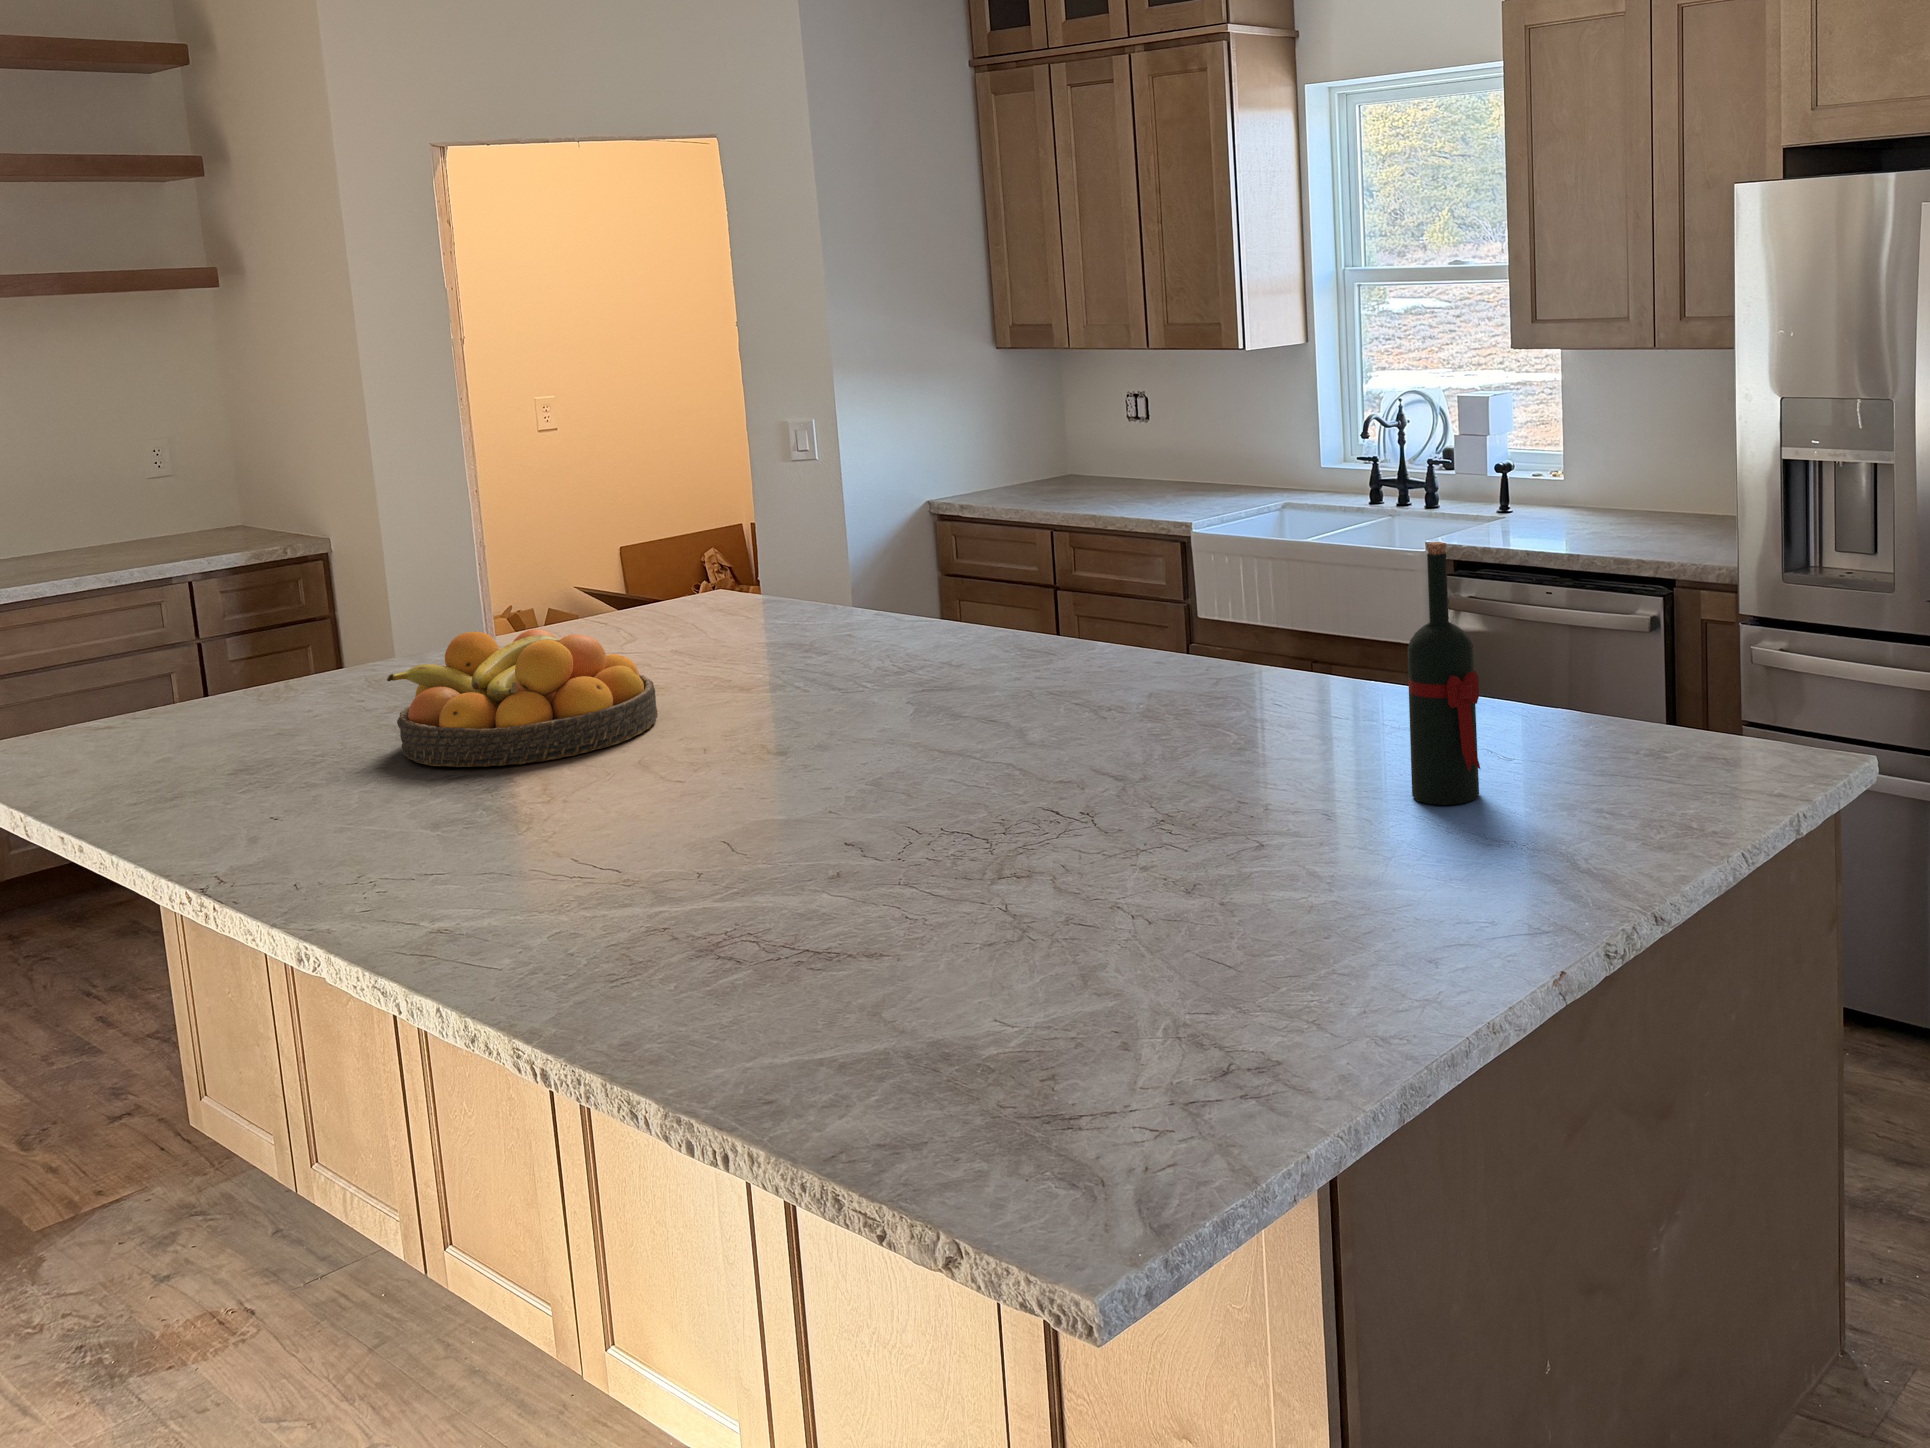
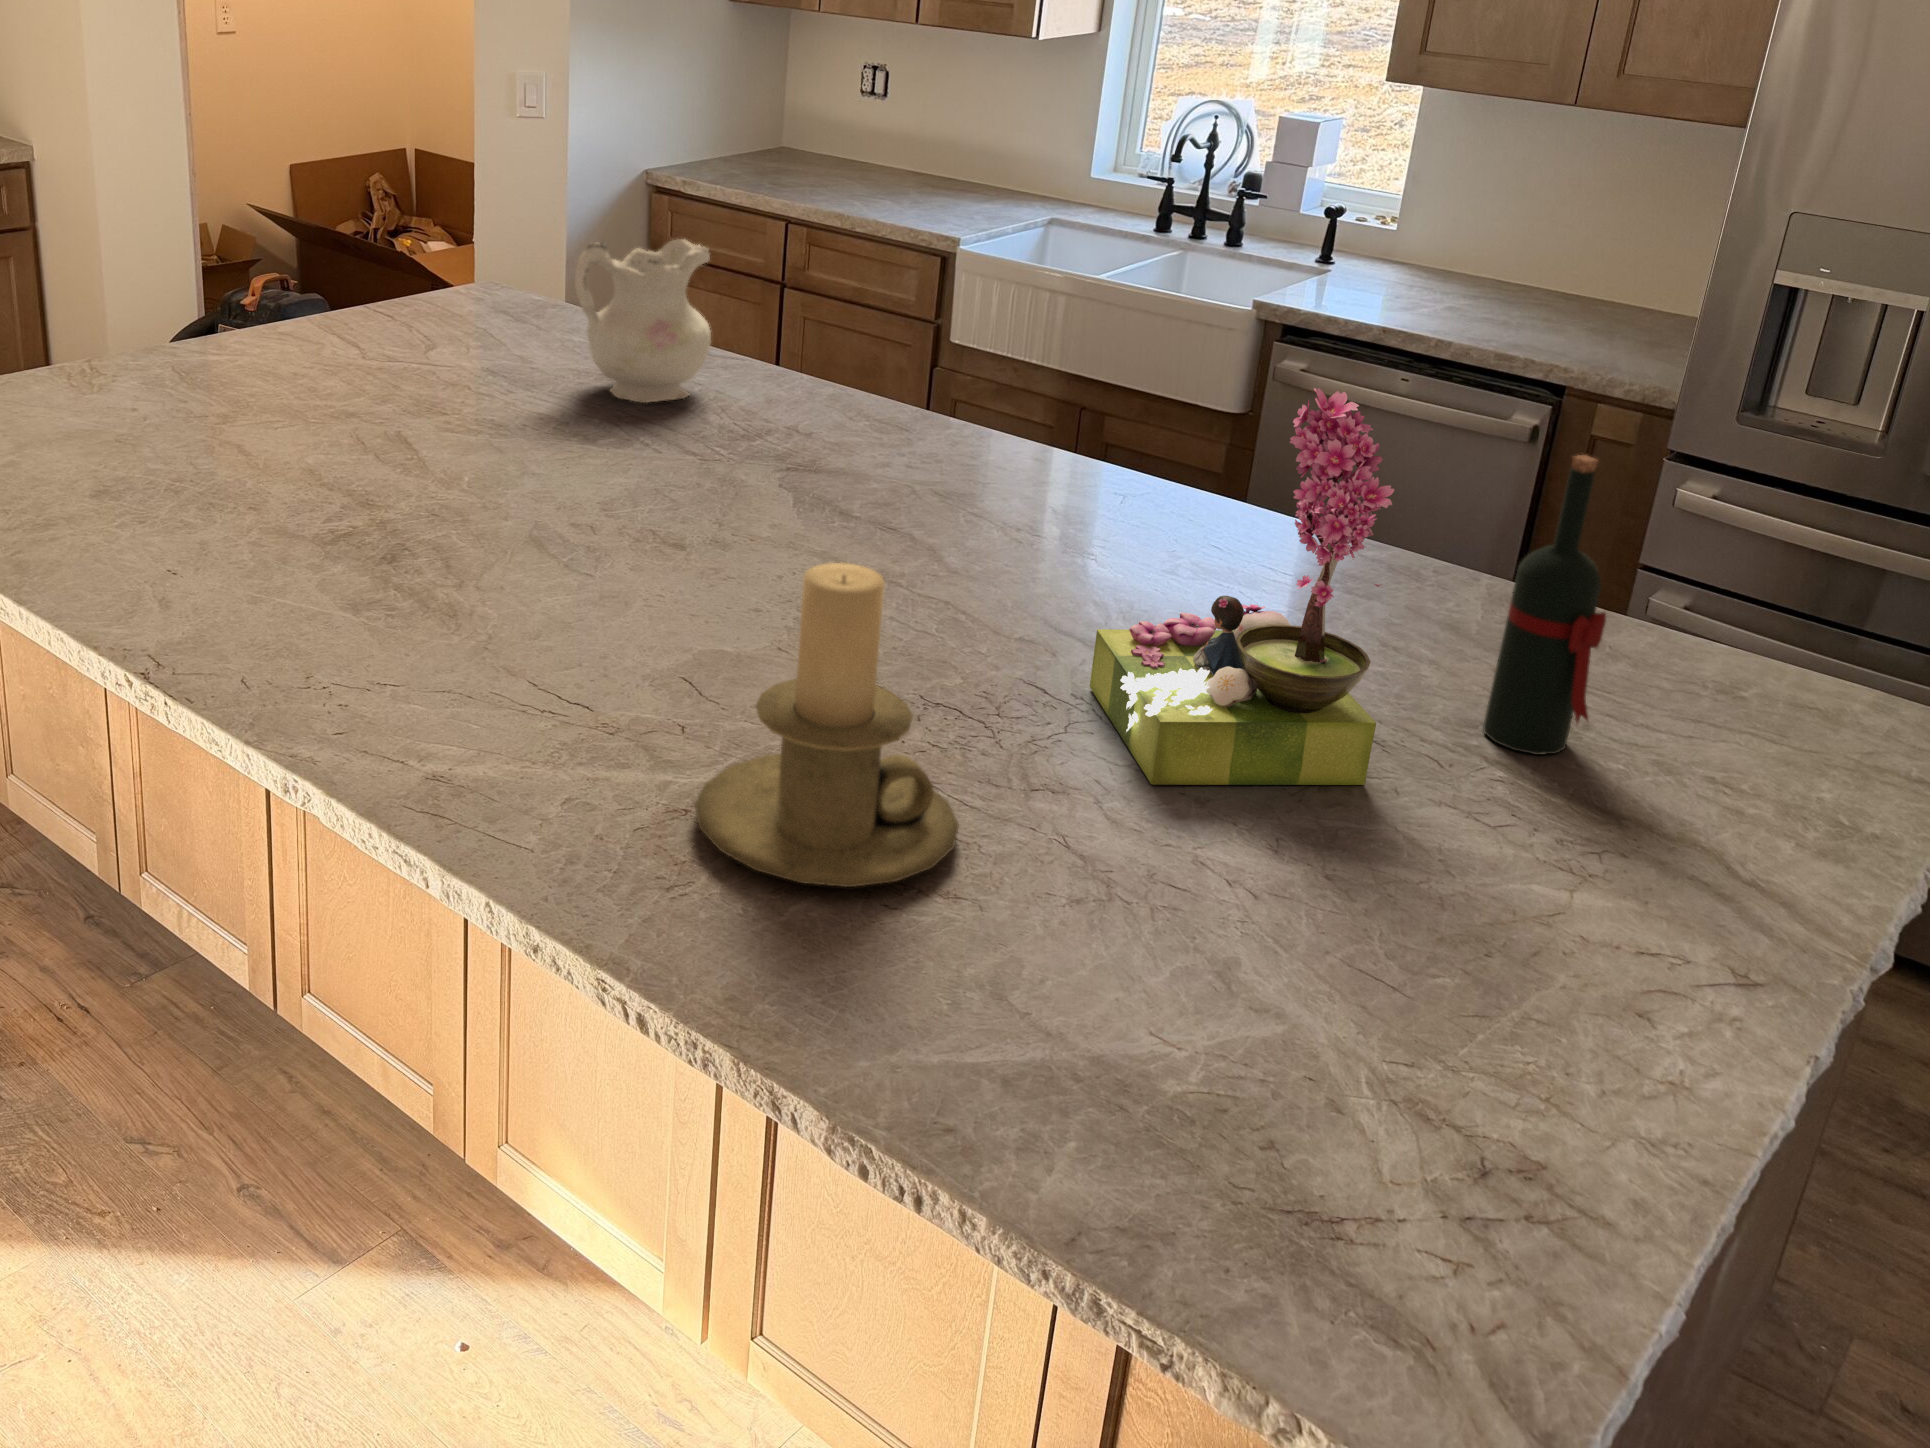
flower arrangement: none [1076,507,1295,860] -> present [1090,388,1394,785]
ceramic pitcher: none [730,510,866,657] -> present [575,239,711,403]
fruit bowl: present [387,629,658,767] -> none [255,366,526,529]
candle holder: none [656,676,898,957] -> present [695,563,959,887]

